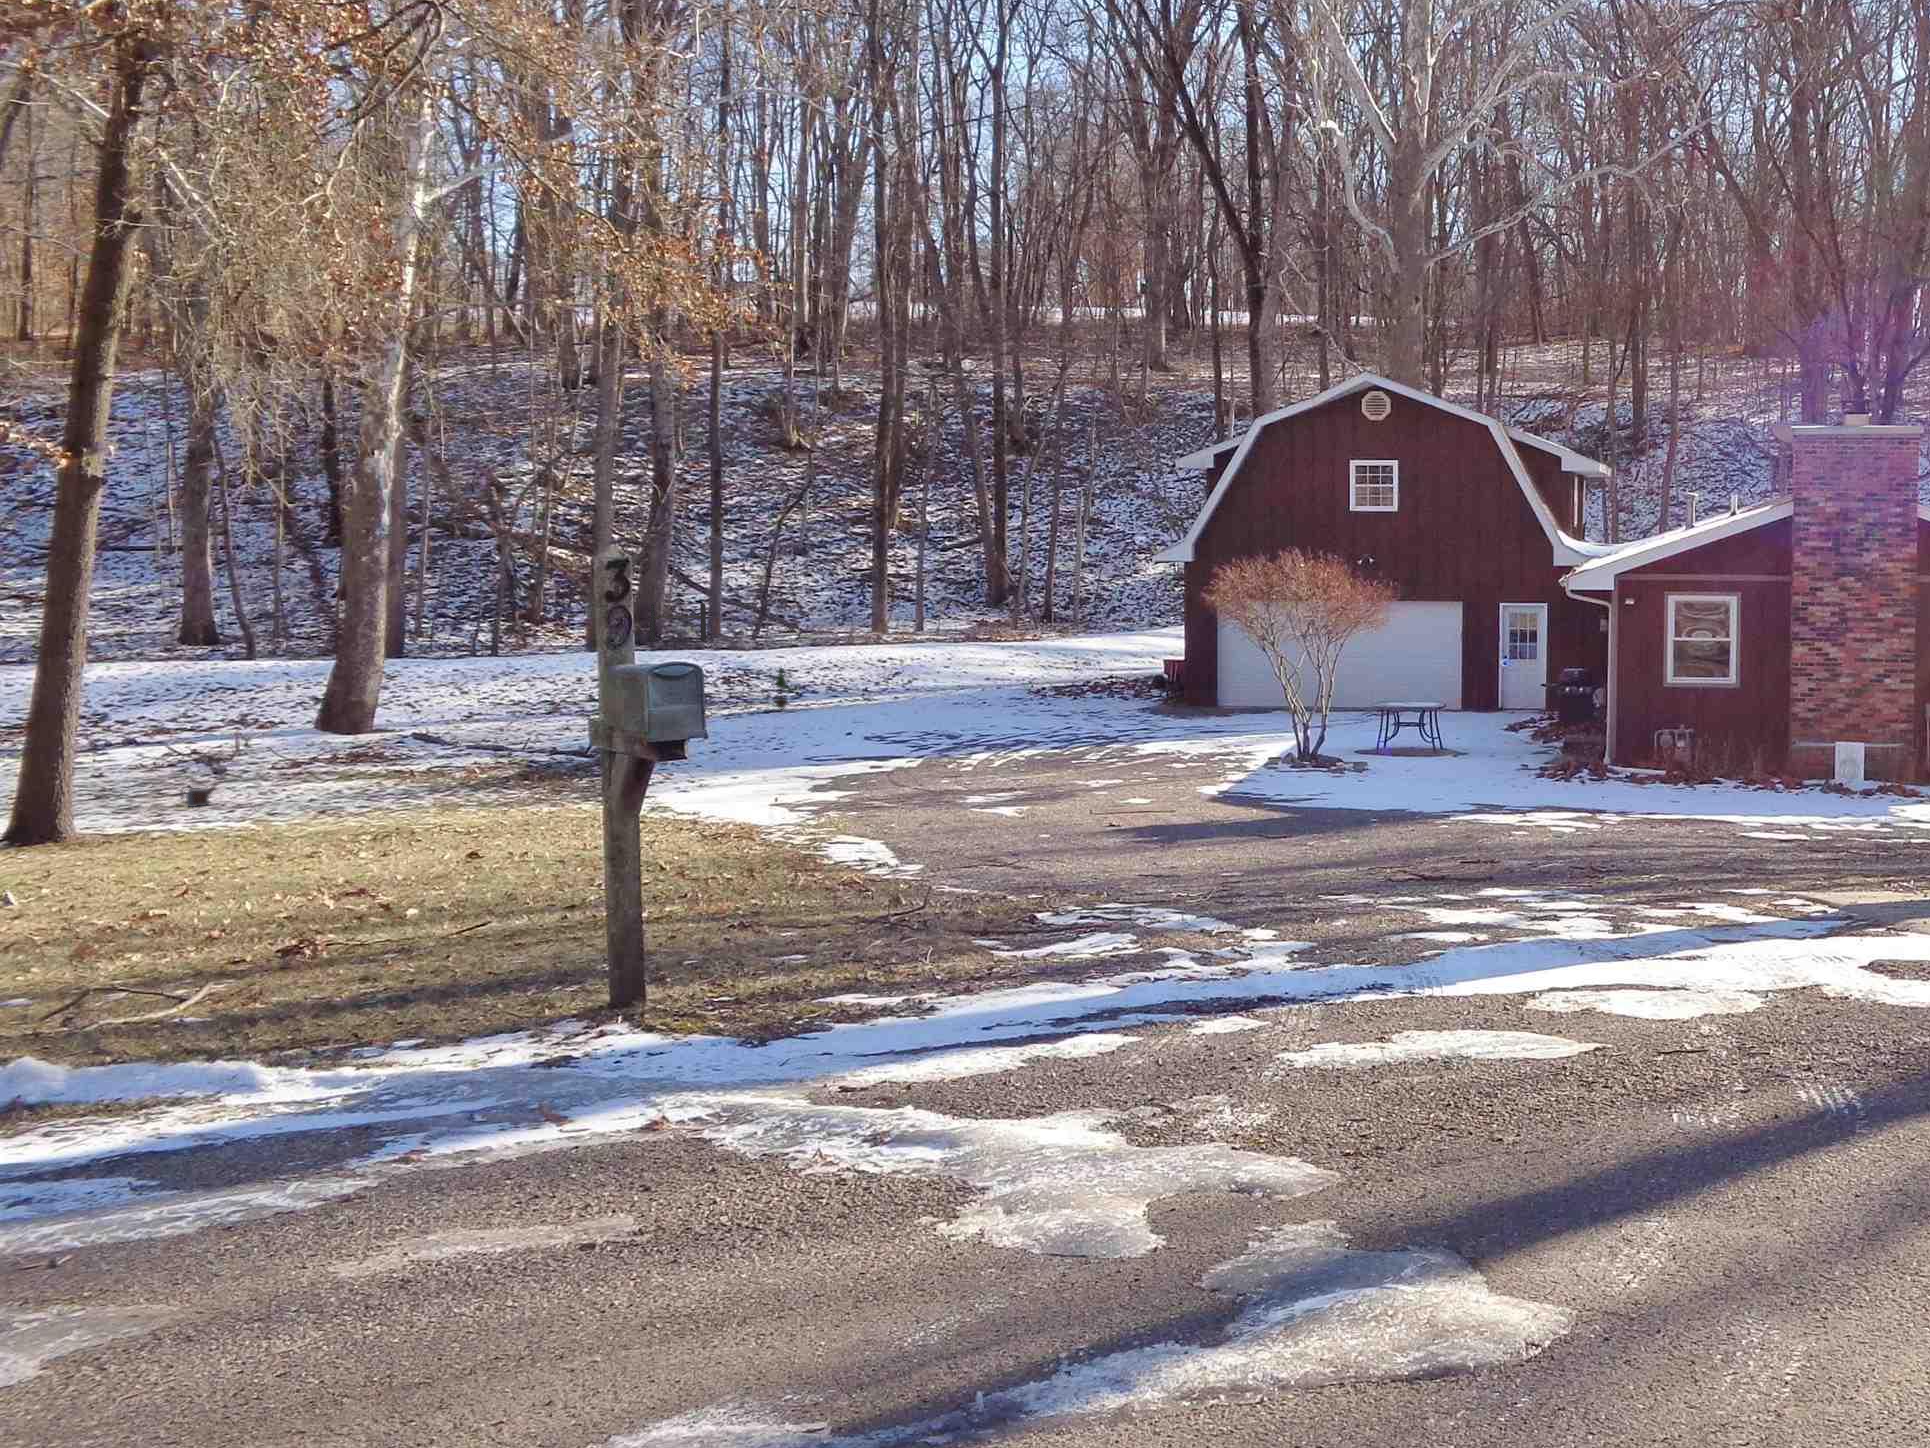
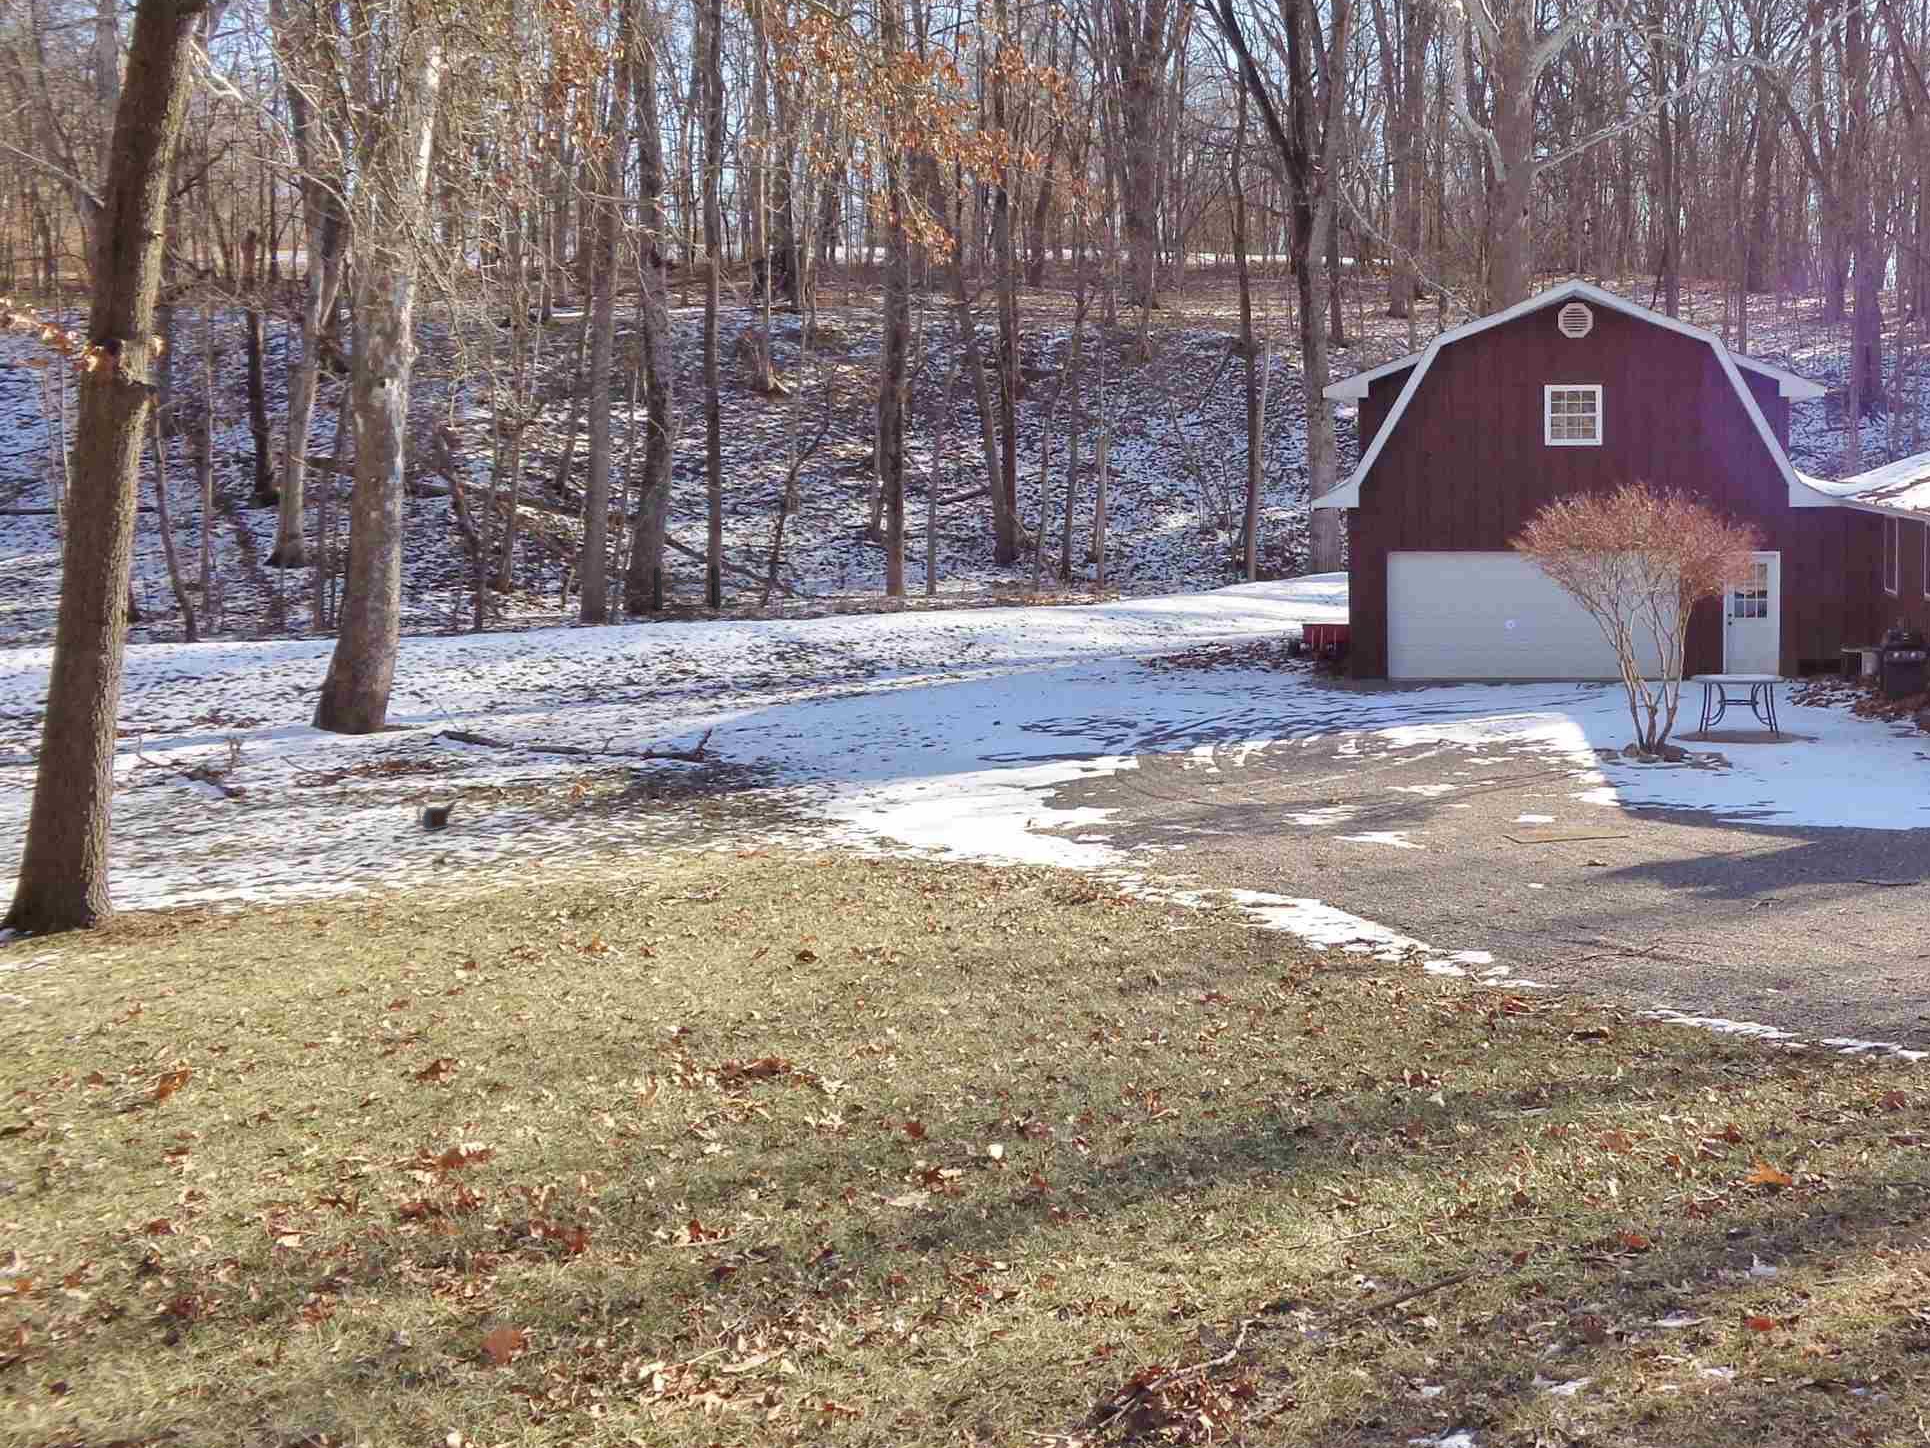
potted tree: present [775,666,788,709] -> none [858,635,877,687]
watering can: present [181,785,216,807] -> present [417,801,456,831]

